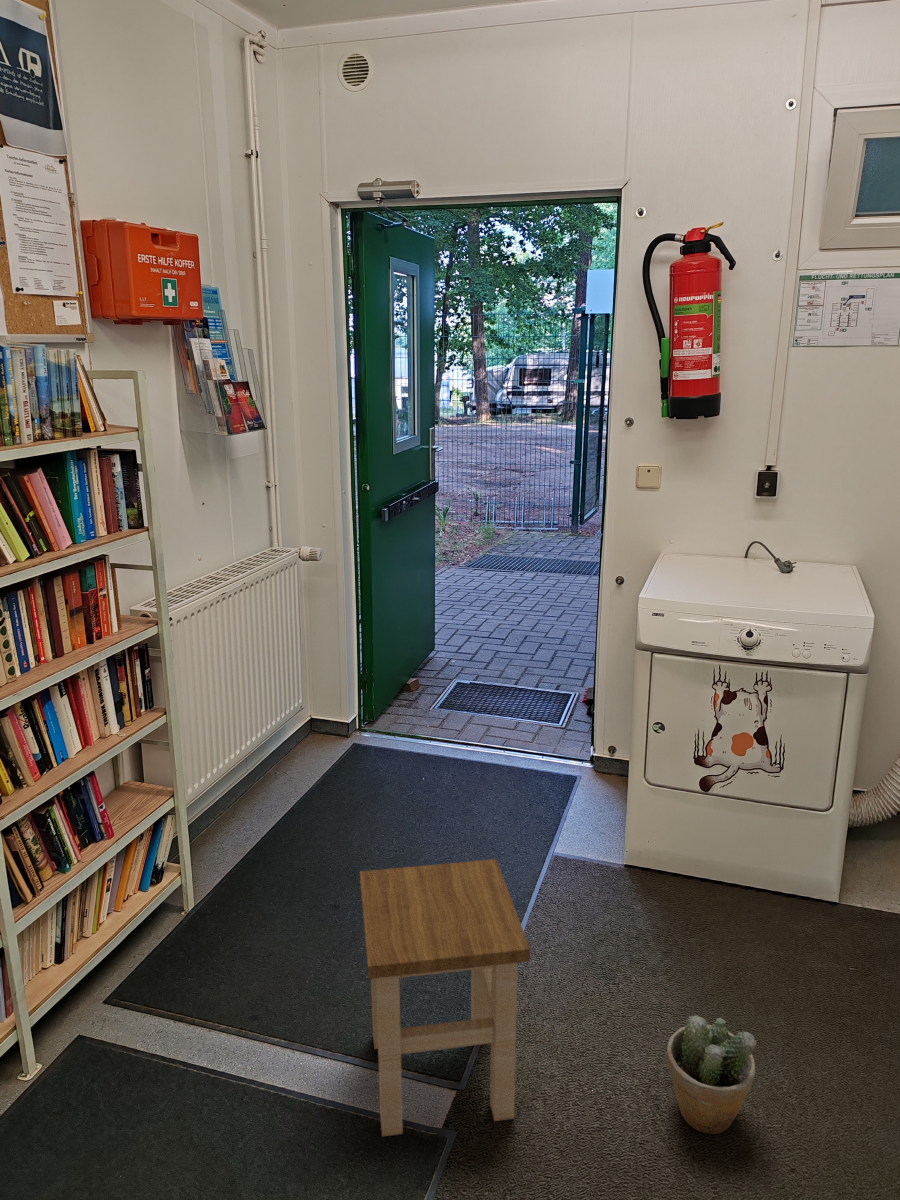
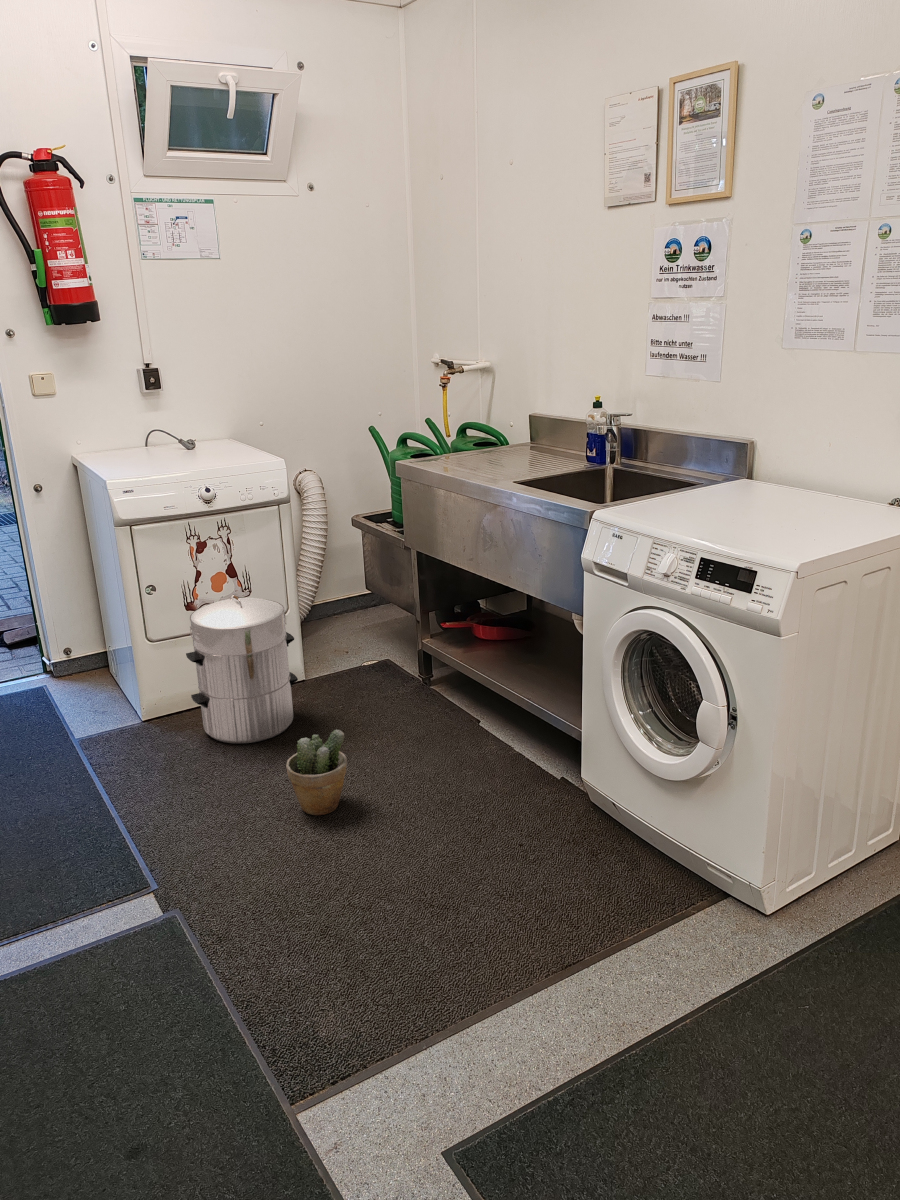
waste bin: none [660,767,807,963] -> present [186,595,298,743]
stool: present [360,859,530,1136] -> none [13,699,211,933]

